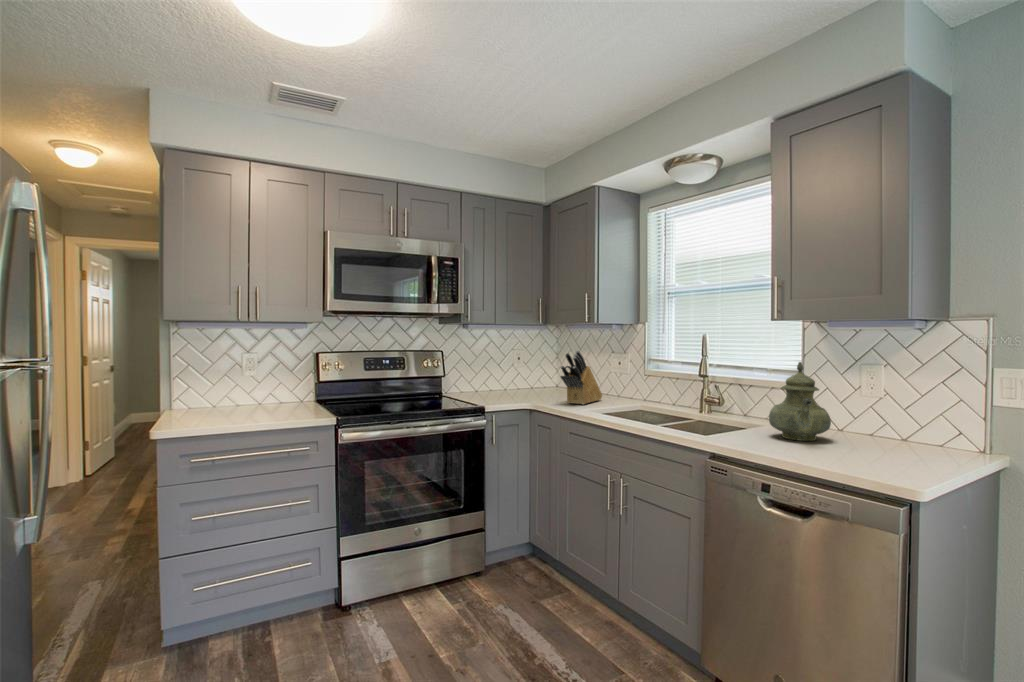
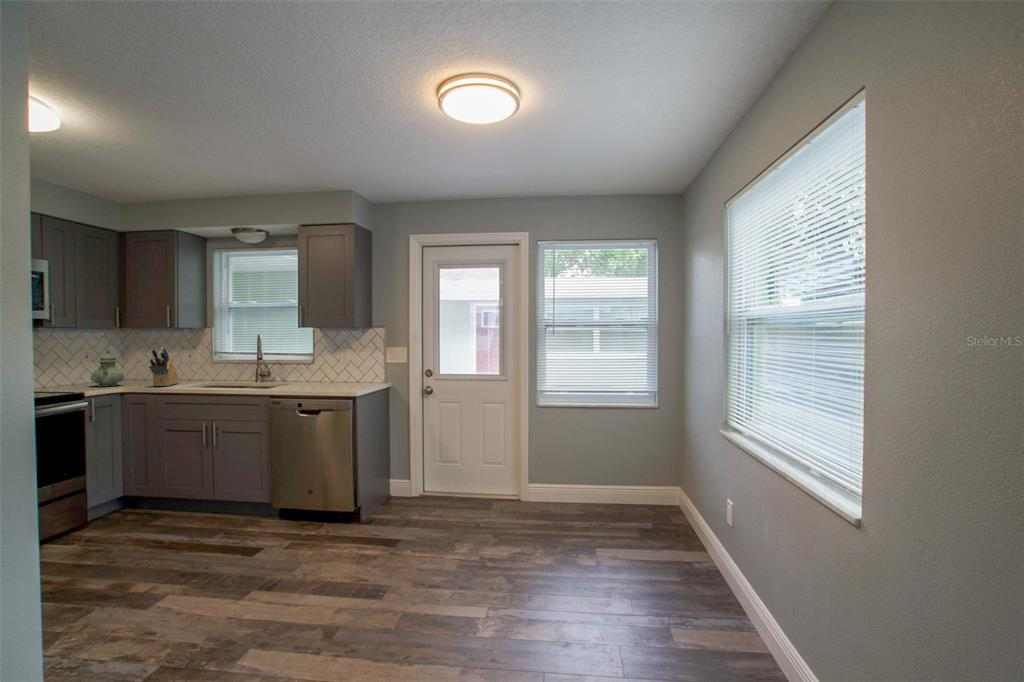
teapot: present [769,362,831,441] -> present [91,349,124,387]

